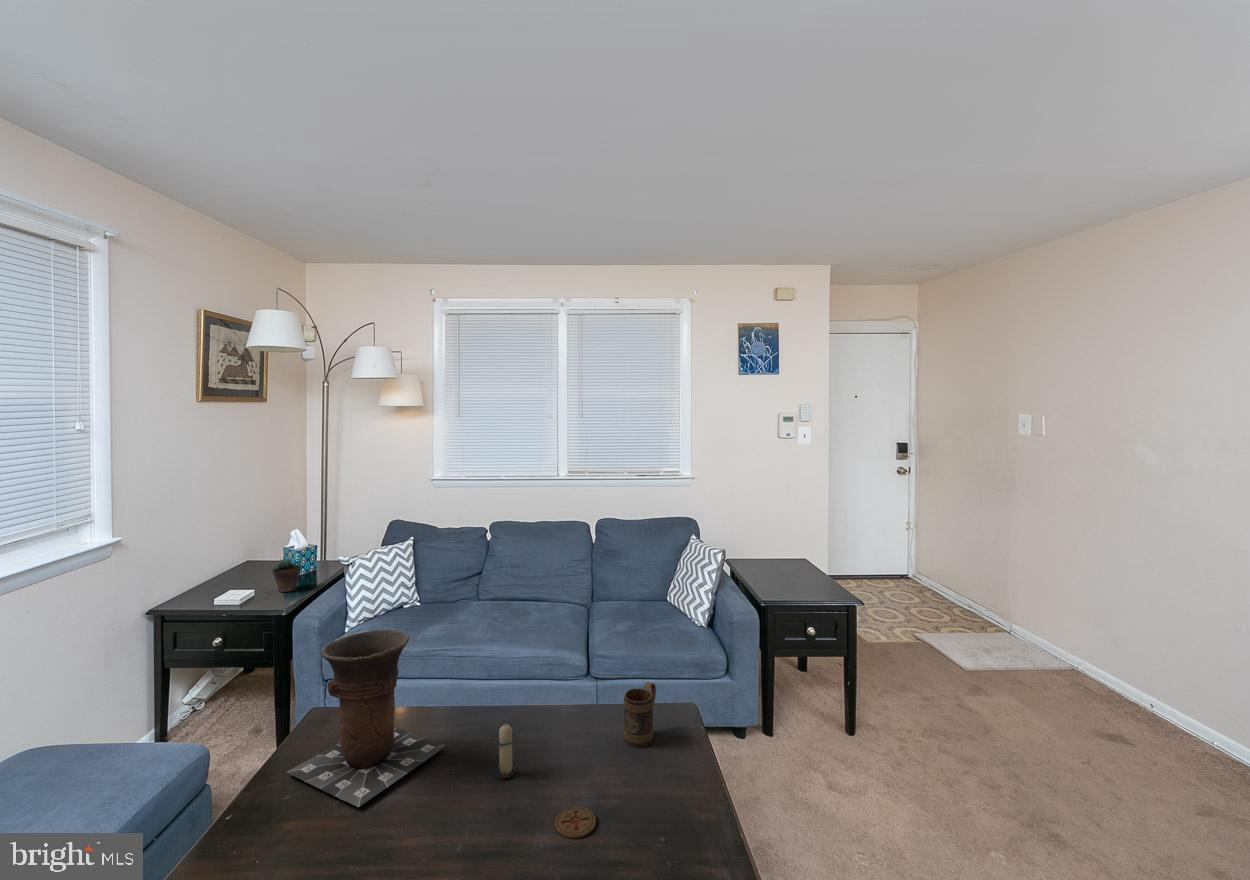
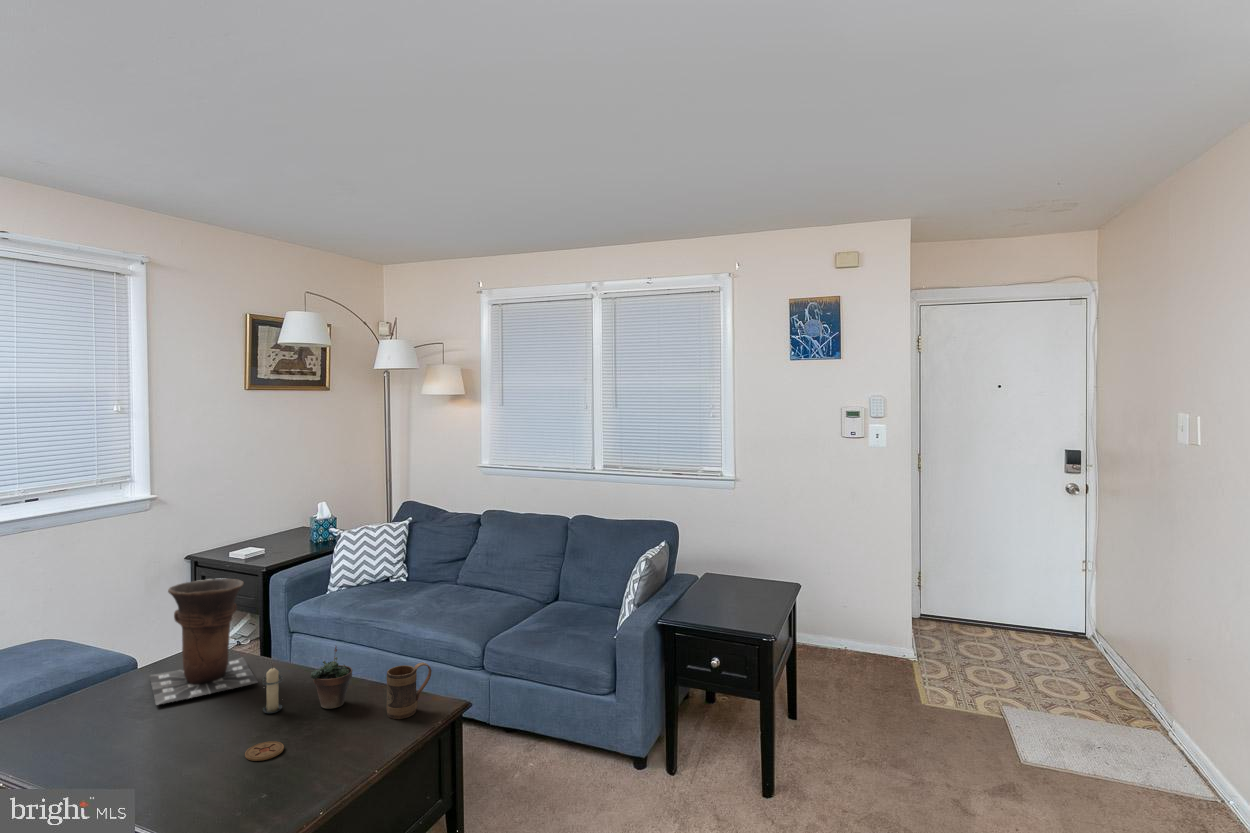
succulent plant: present [272,550,301,592] -> present [310,646,352,709]

